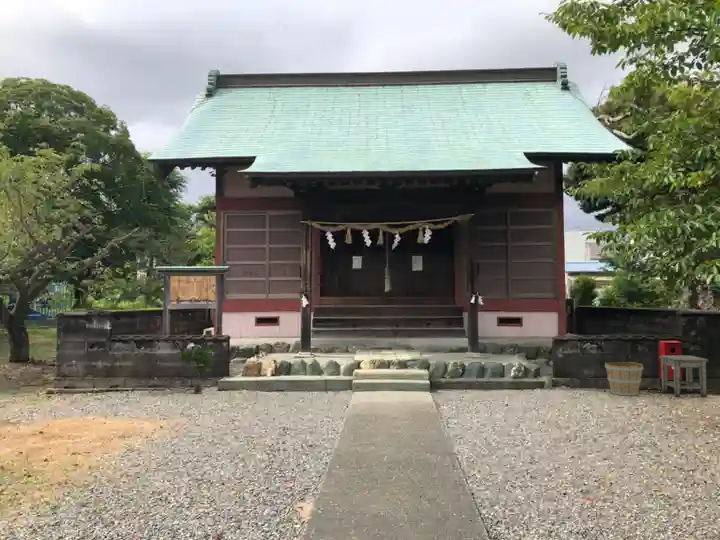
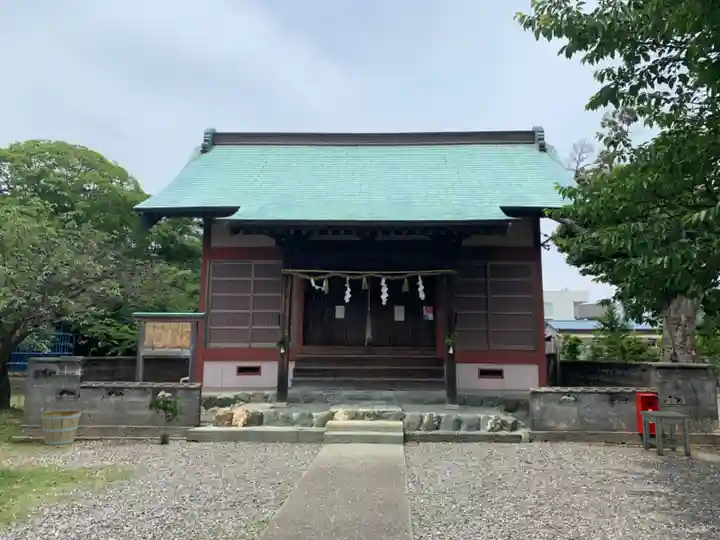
wooden bucket: present [605,362,643,396] -> present [41,410,81,445]

